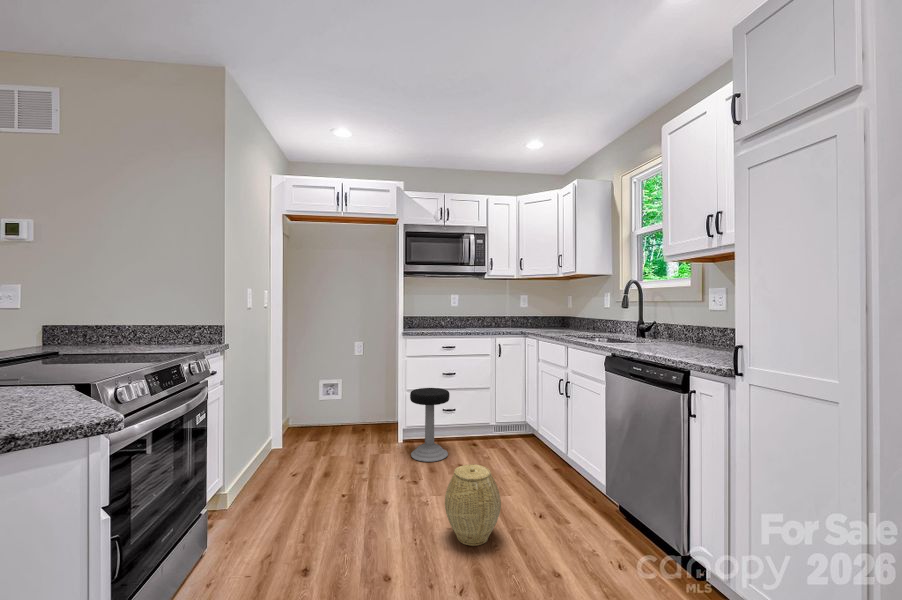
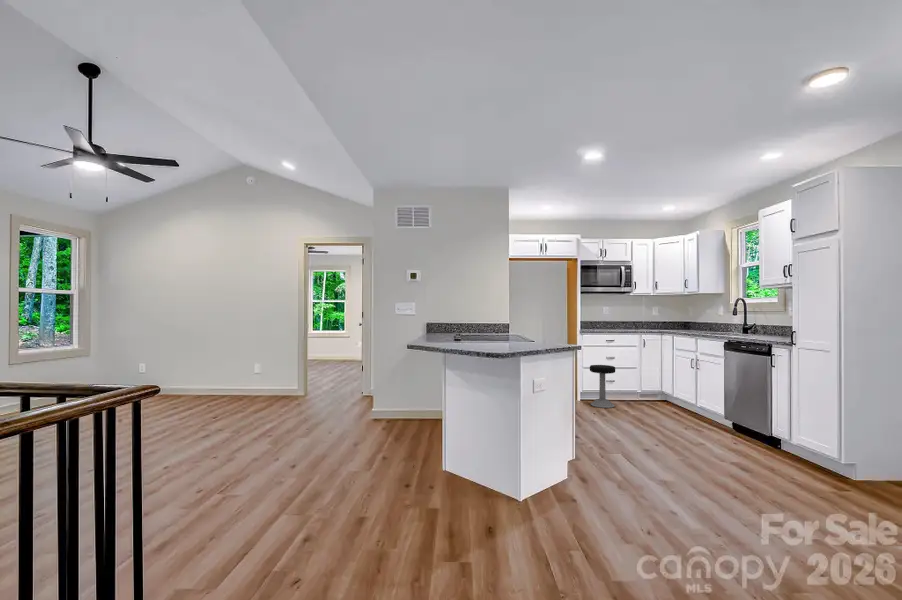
woven basket: present [445,464,501,546] -> none [636,395,667,433]

